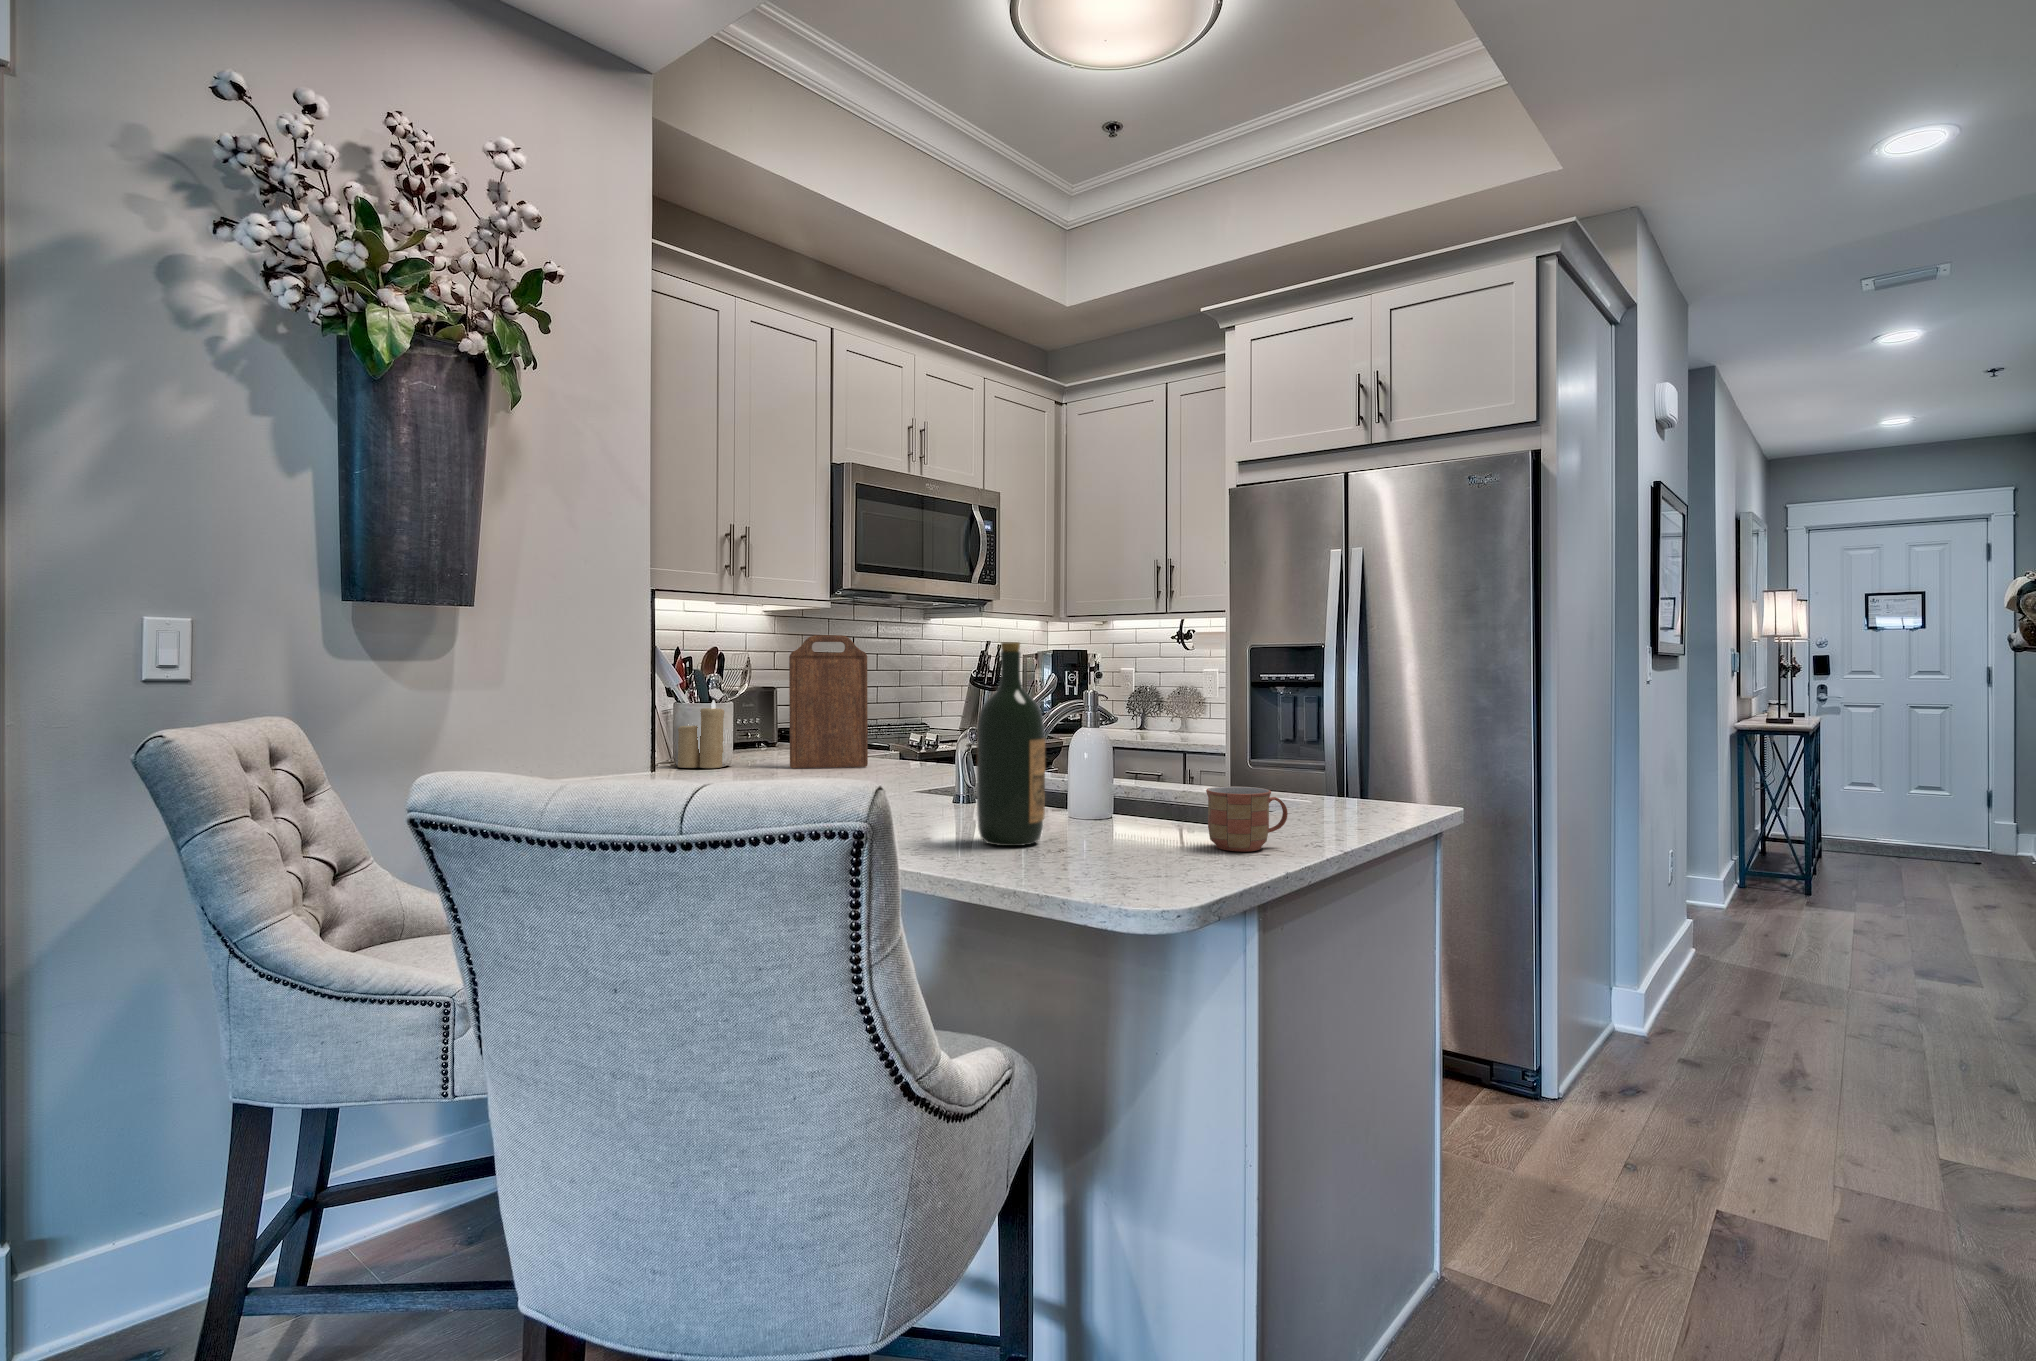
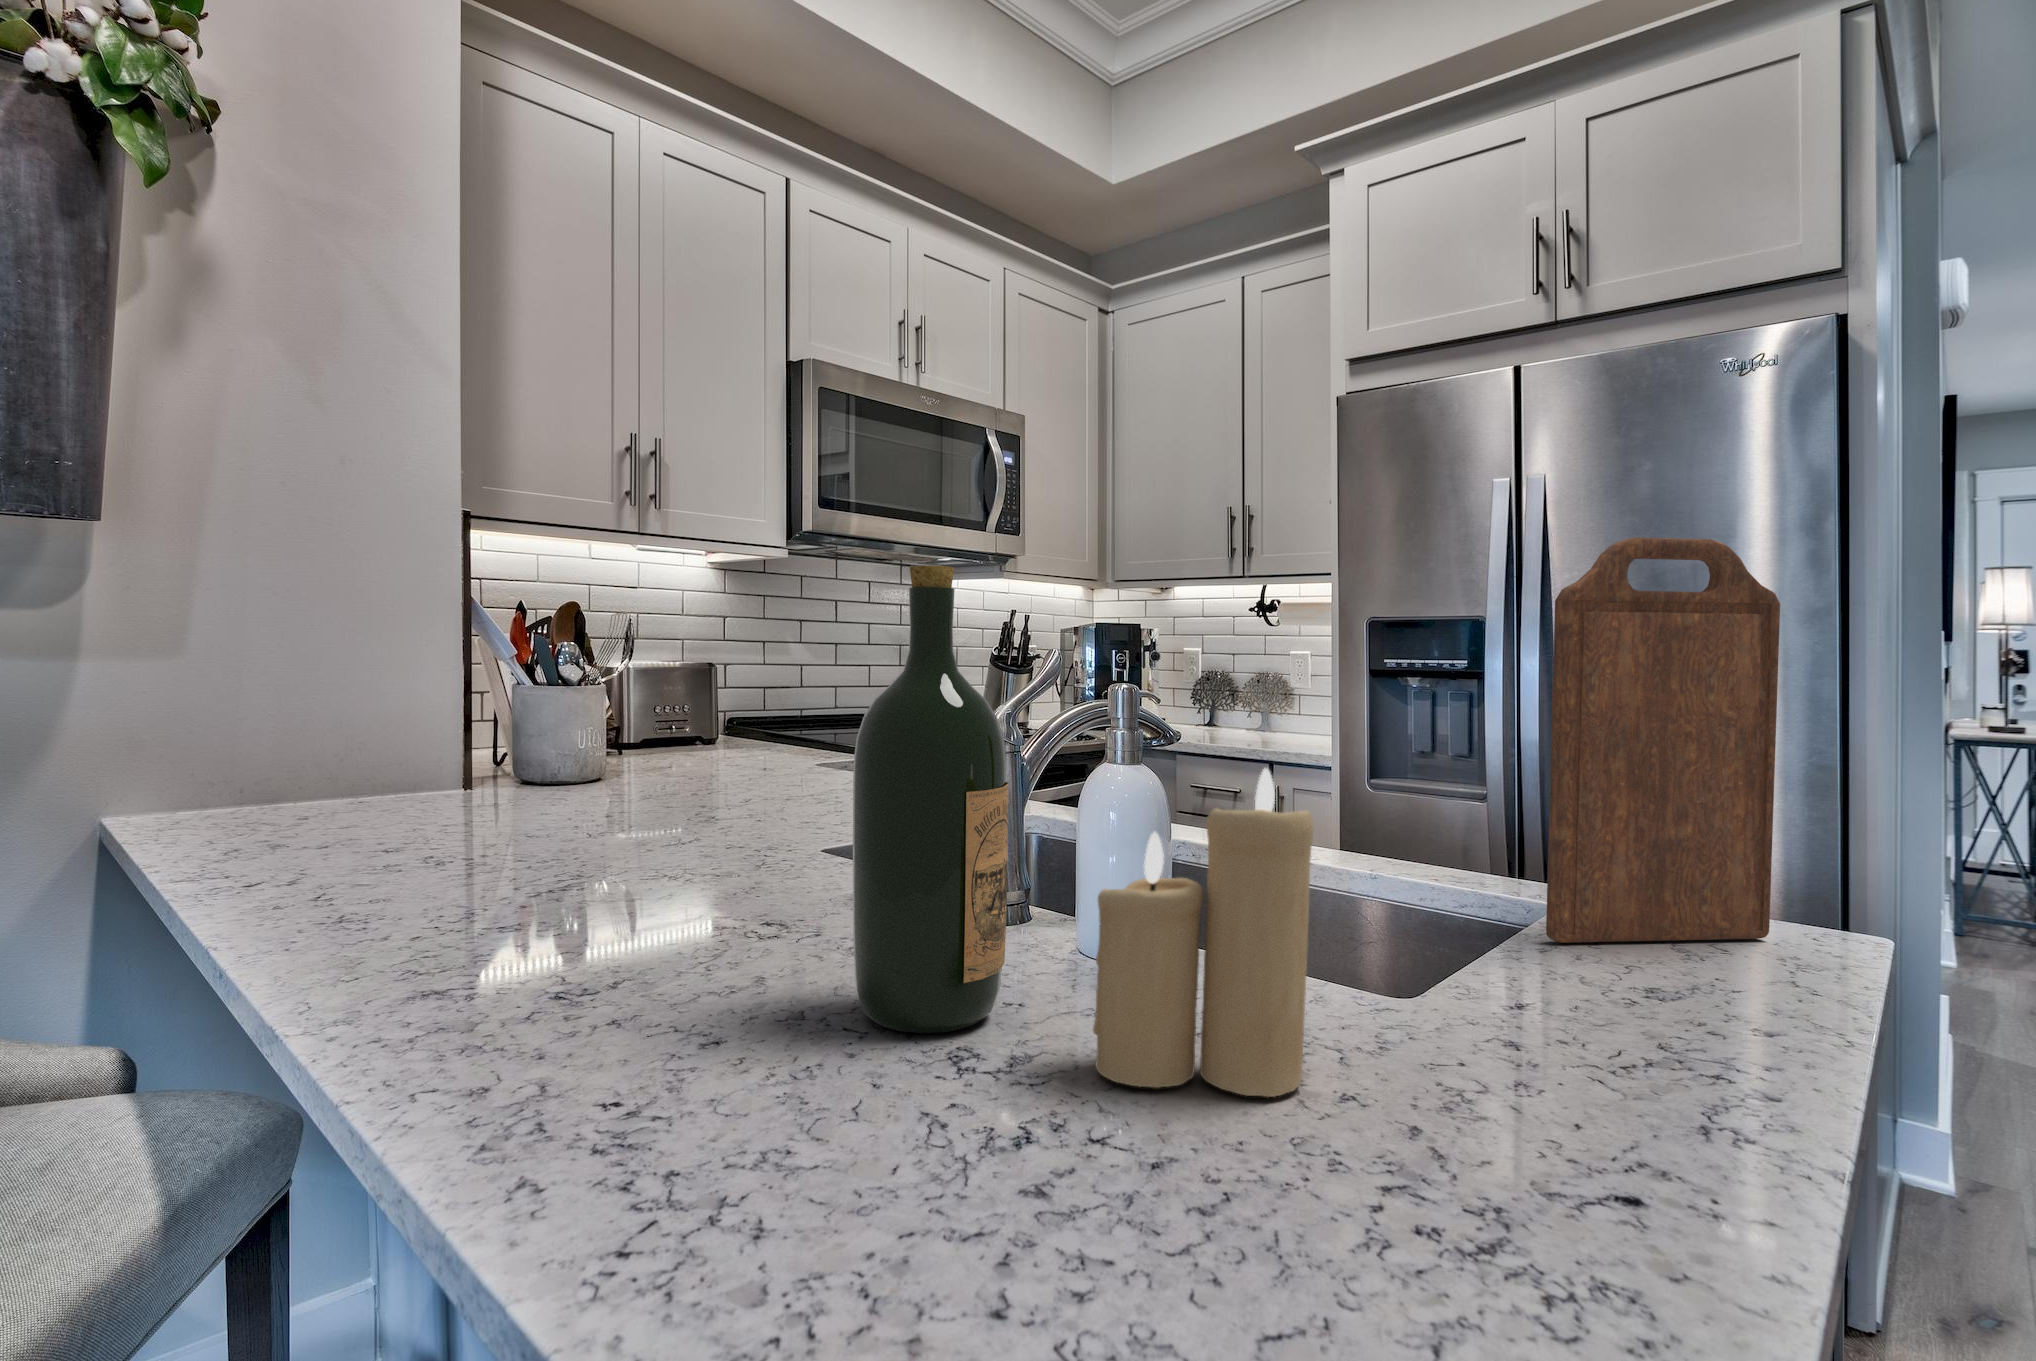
cutting board: present [789,635,868,768] -> present [1546,538,1780,943]
candle: present [678,700,724,768] -> present [1093,768,1313,1097]
mug: present [1206,786,1288,851] -> none [1378,903,1575,1075]

